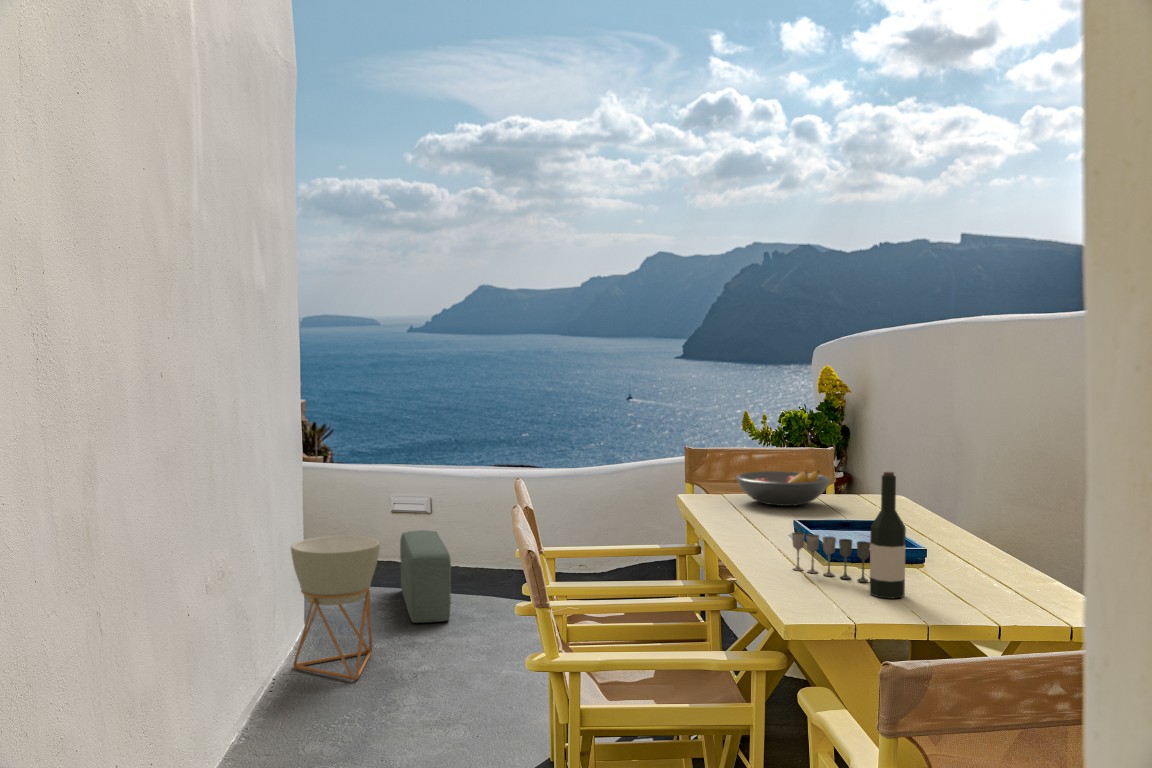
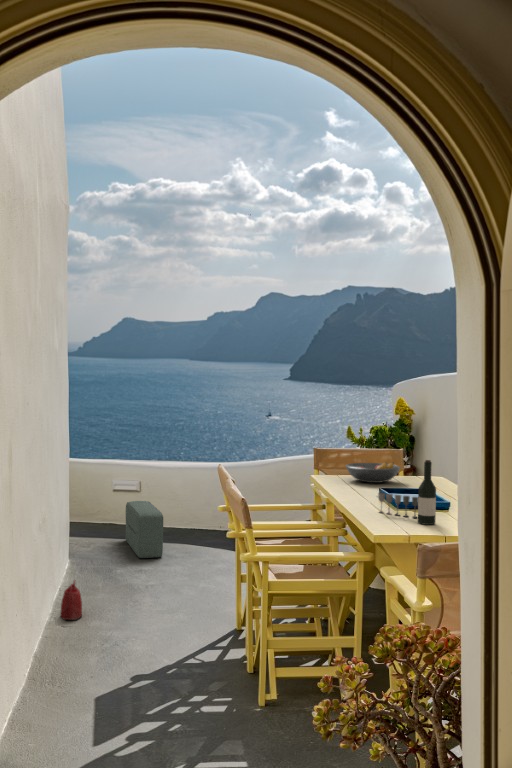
planter: present [291,536,380,680] -> none [73,501,128,588]
watering can: none [245,674,284,749] -> present [60,581,82,620]

